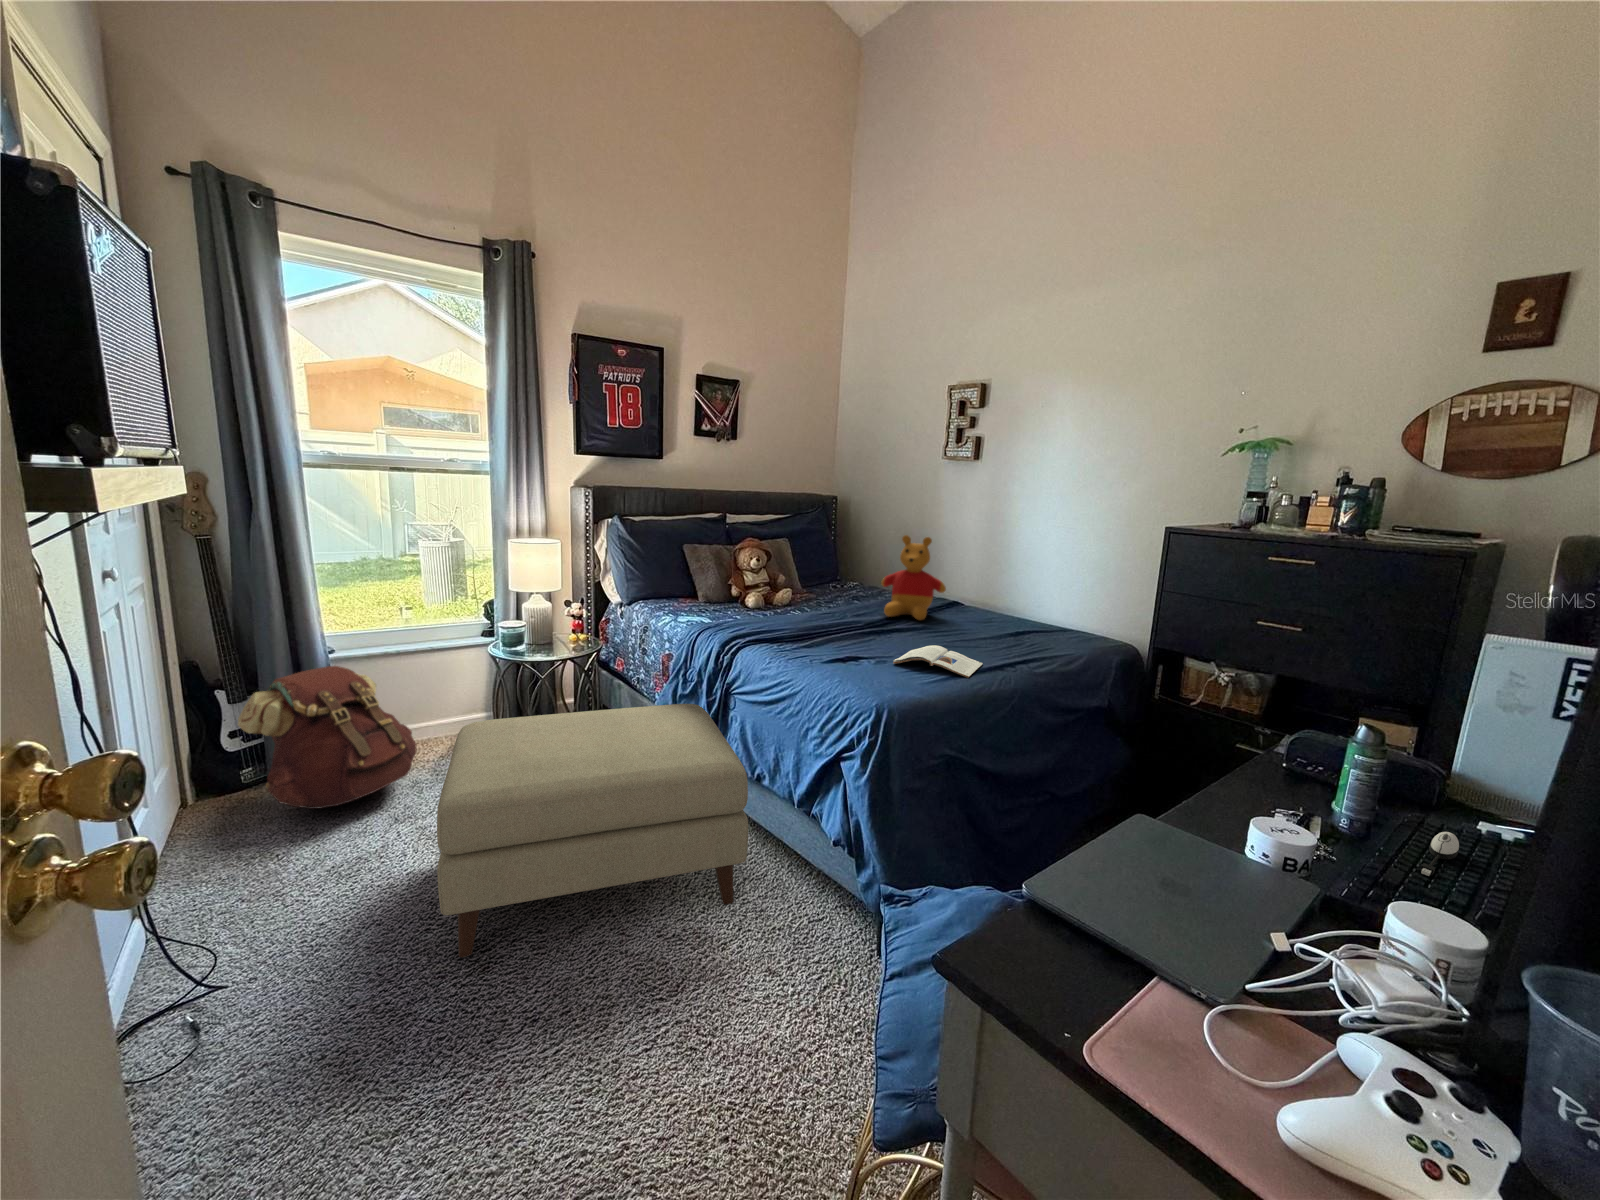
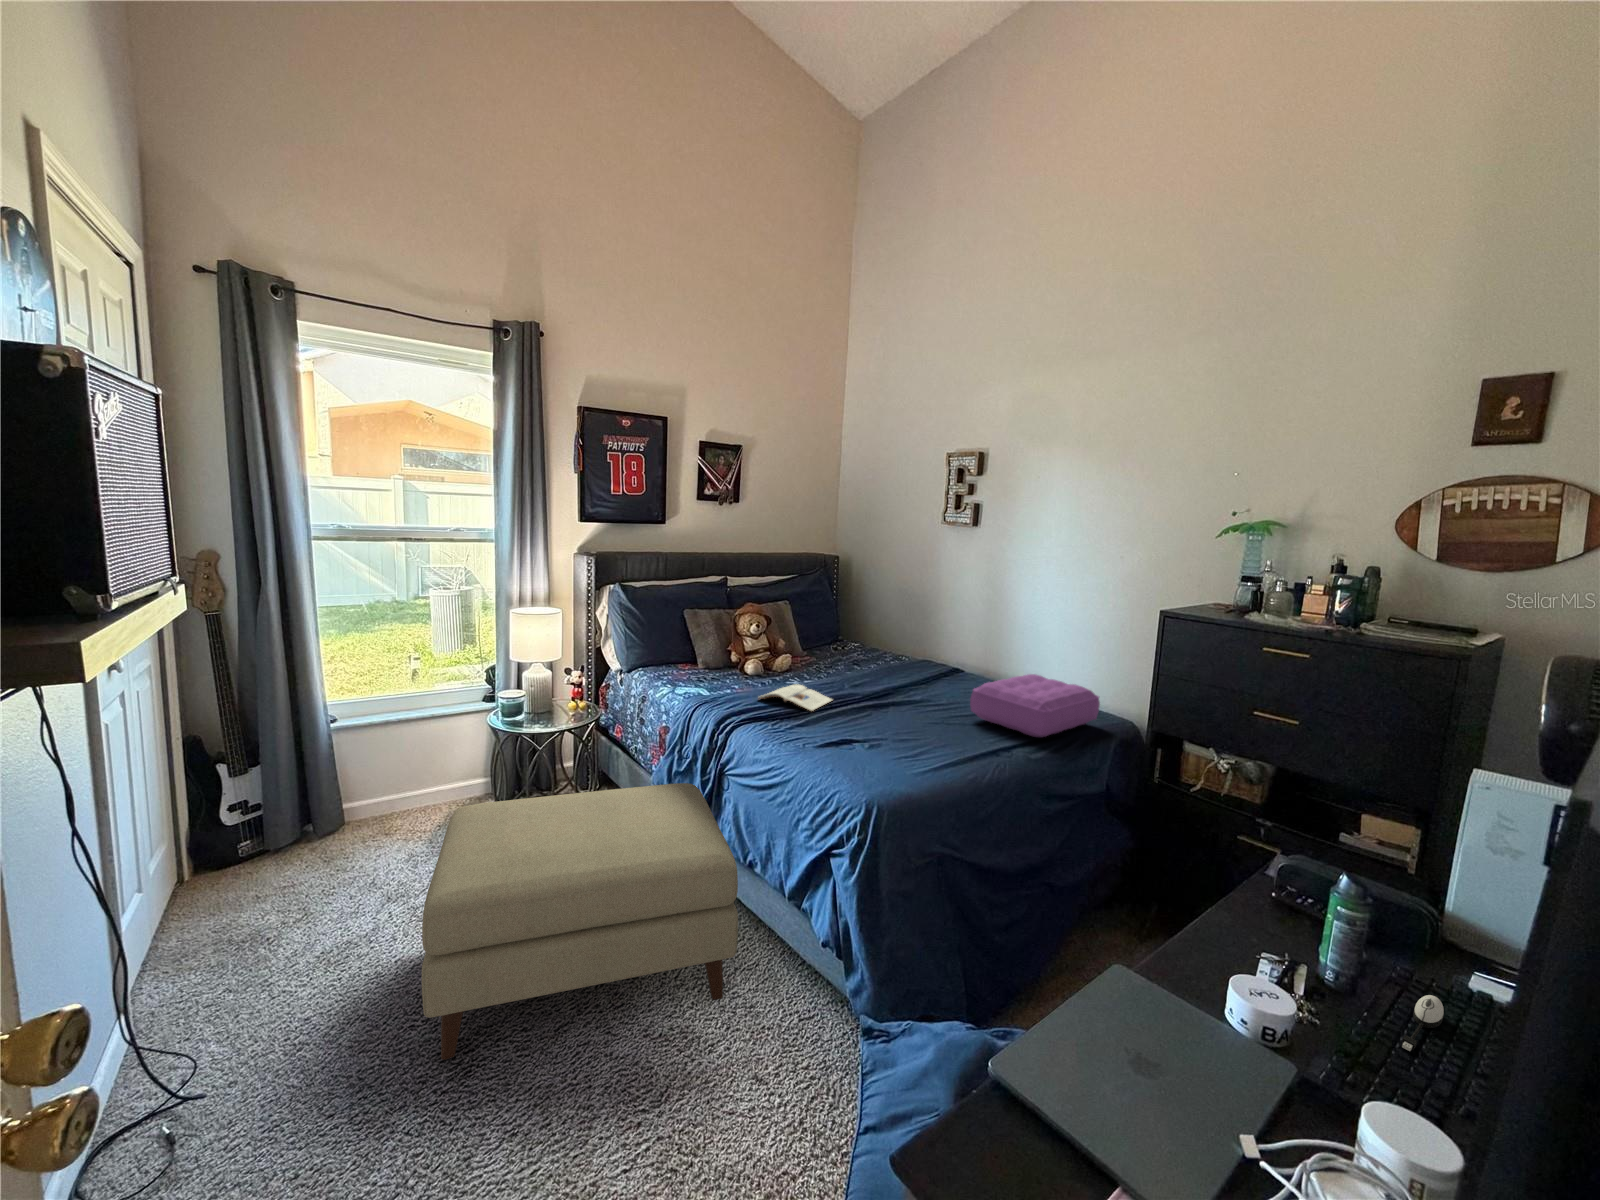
stuffed bear: present [882,535,946,620] -> none [880,606,944,693]
pillow: none [973,598,1102,655] -> present [970,674,1100,737]
magazine: present [893,645,983,678] -> present [758,684,832,711]
backpack: present [238,666,417,809] -> none [235,739,412,887]

